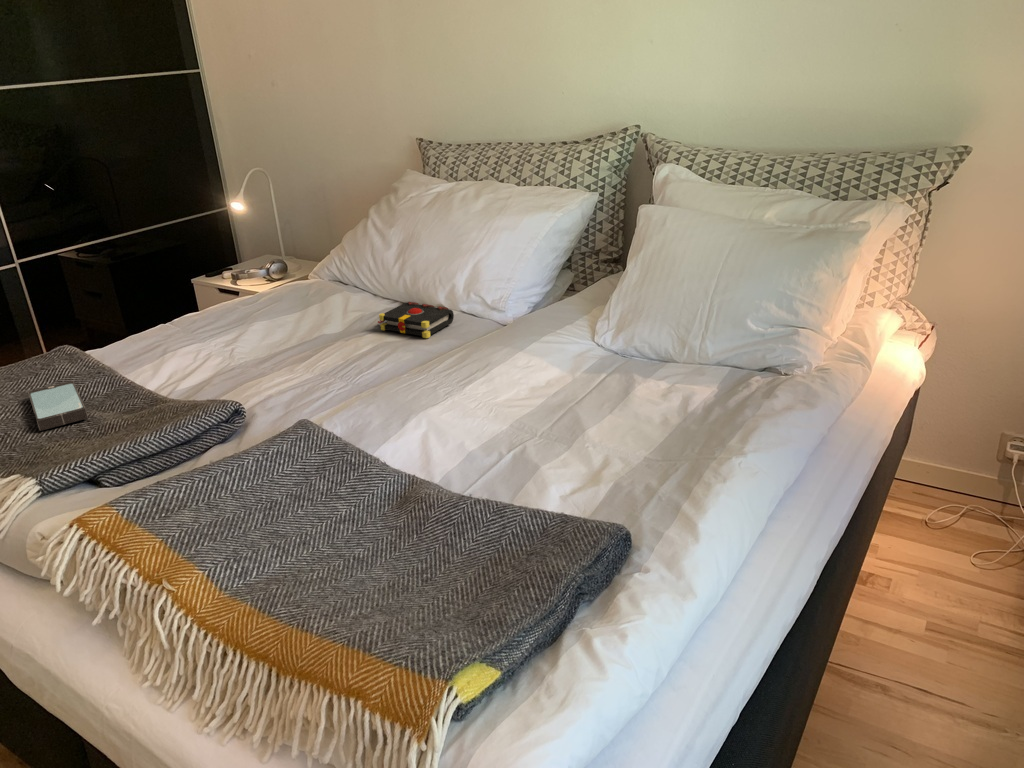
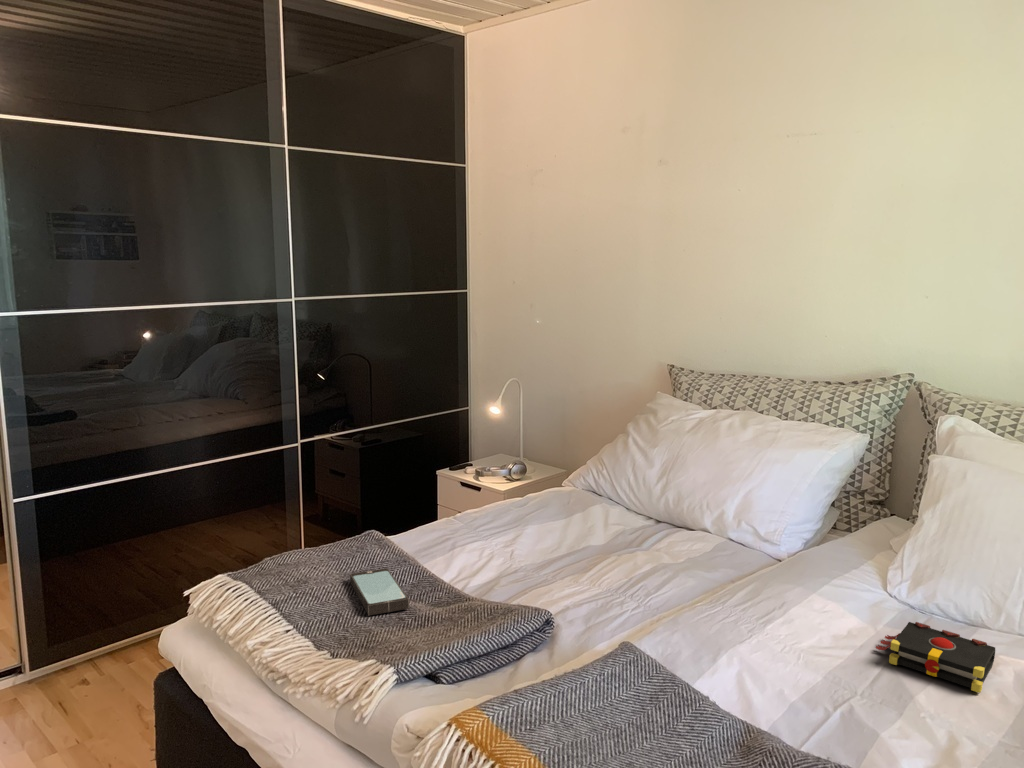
book: present [378,302,454,338] -> present [876,622,995,693]

